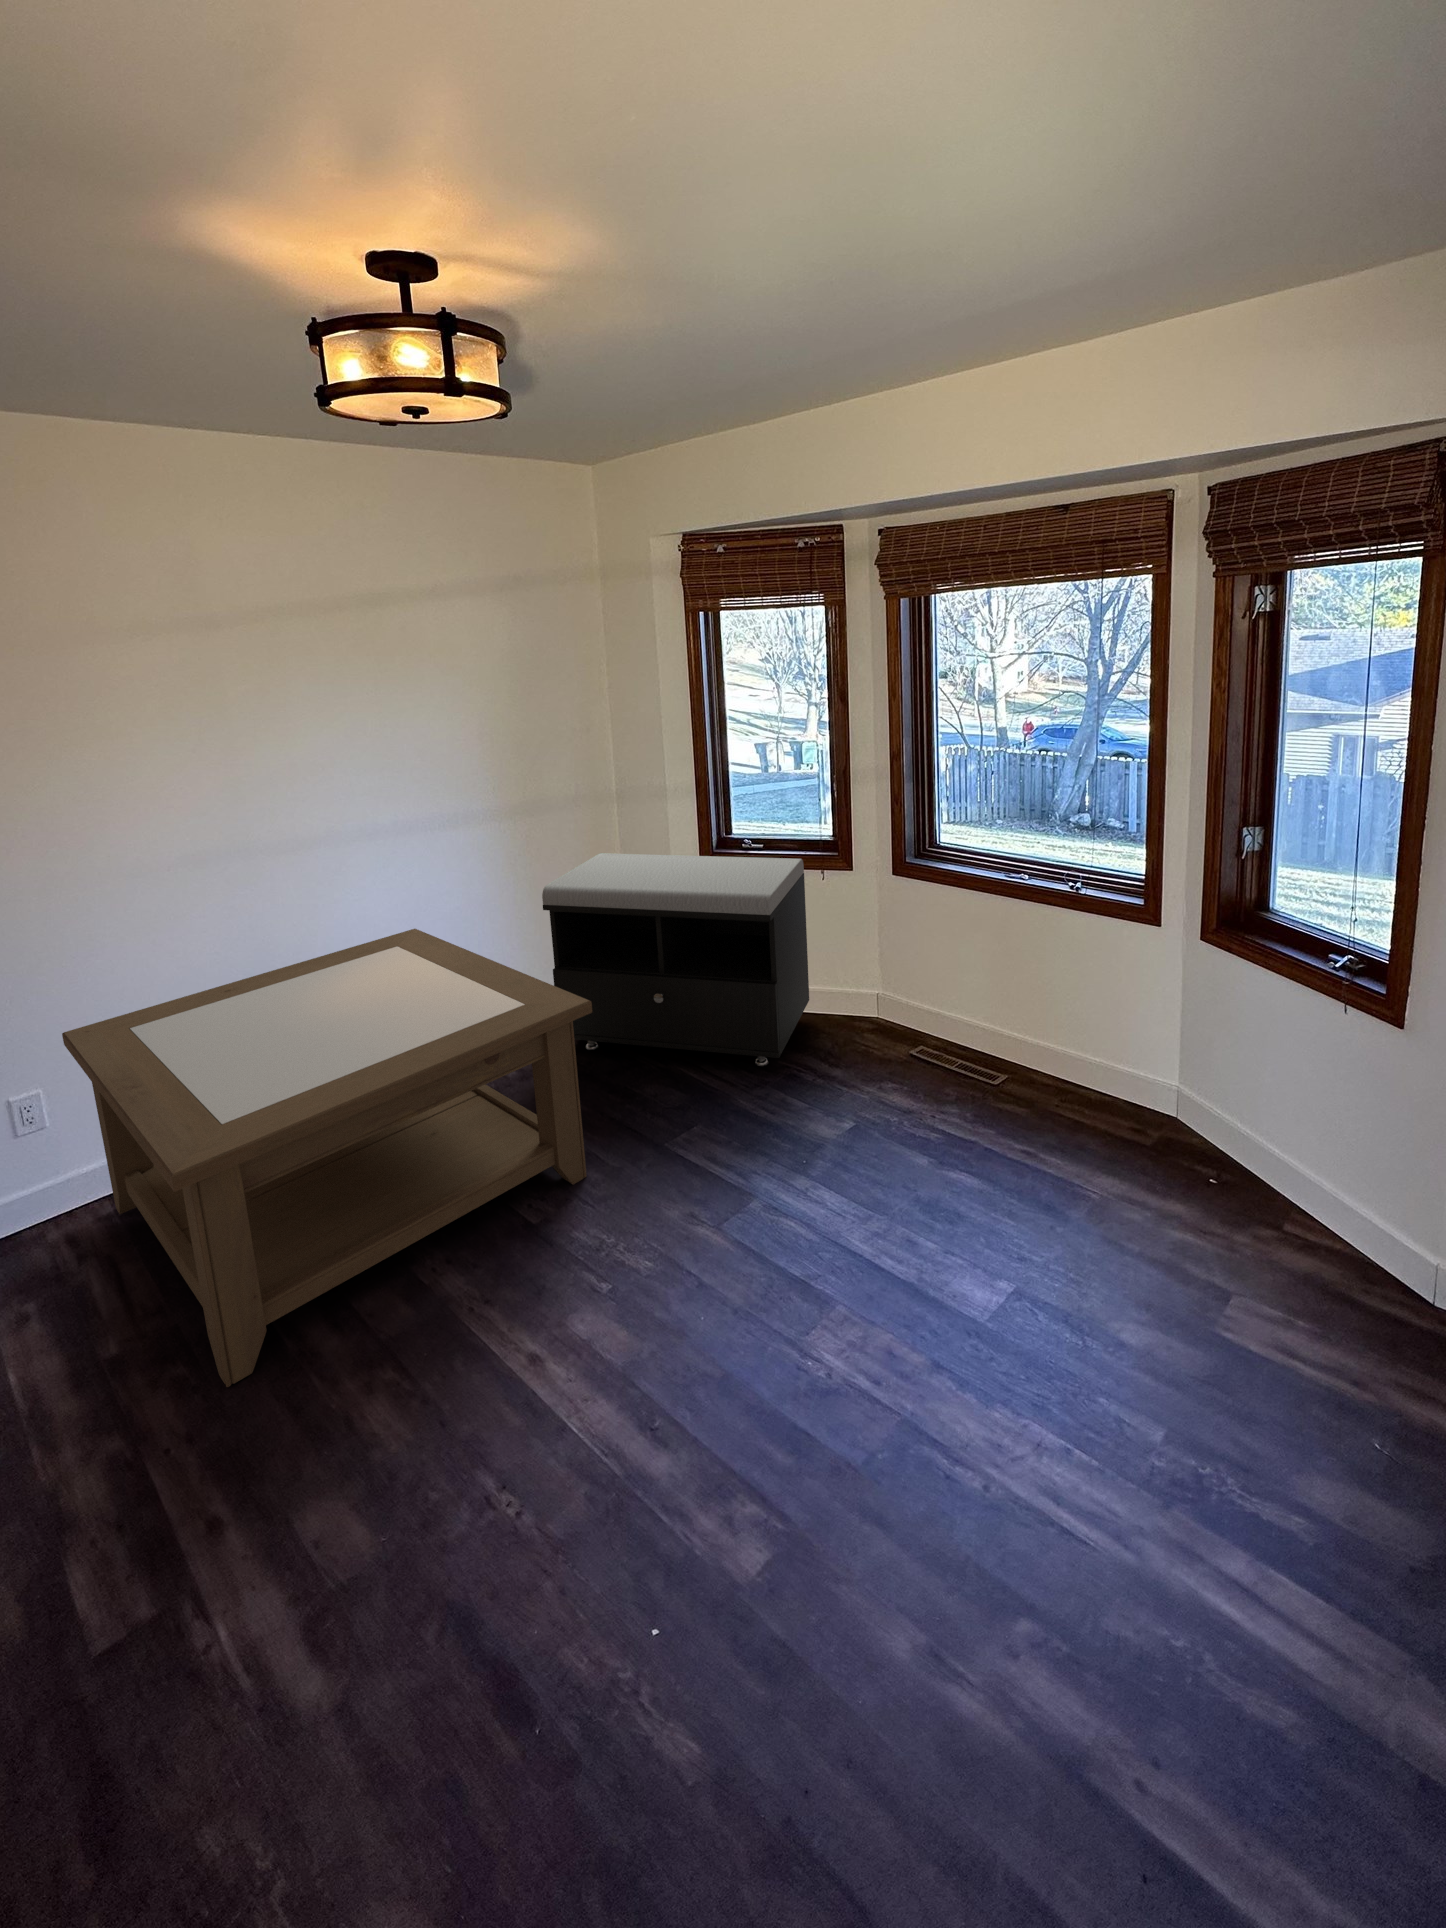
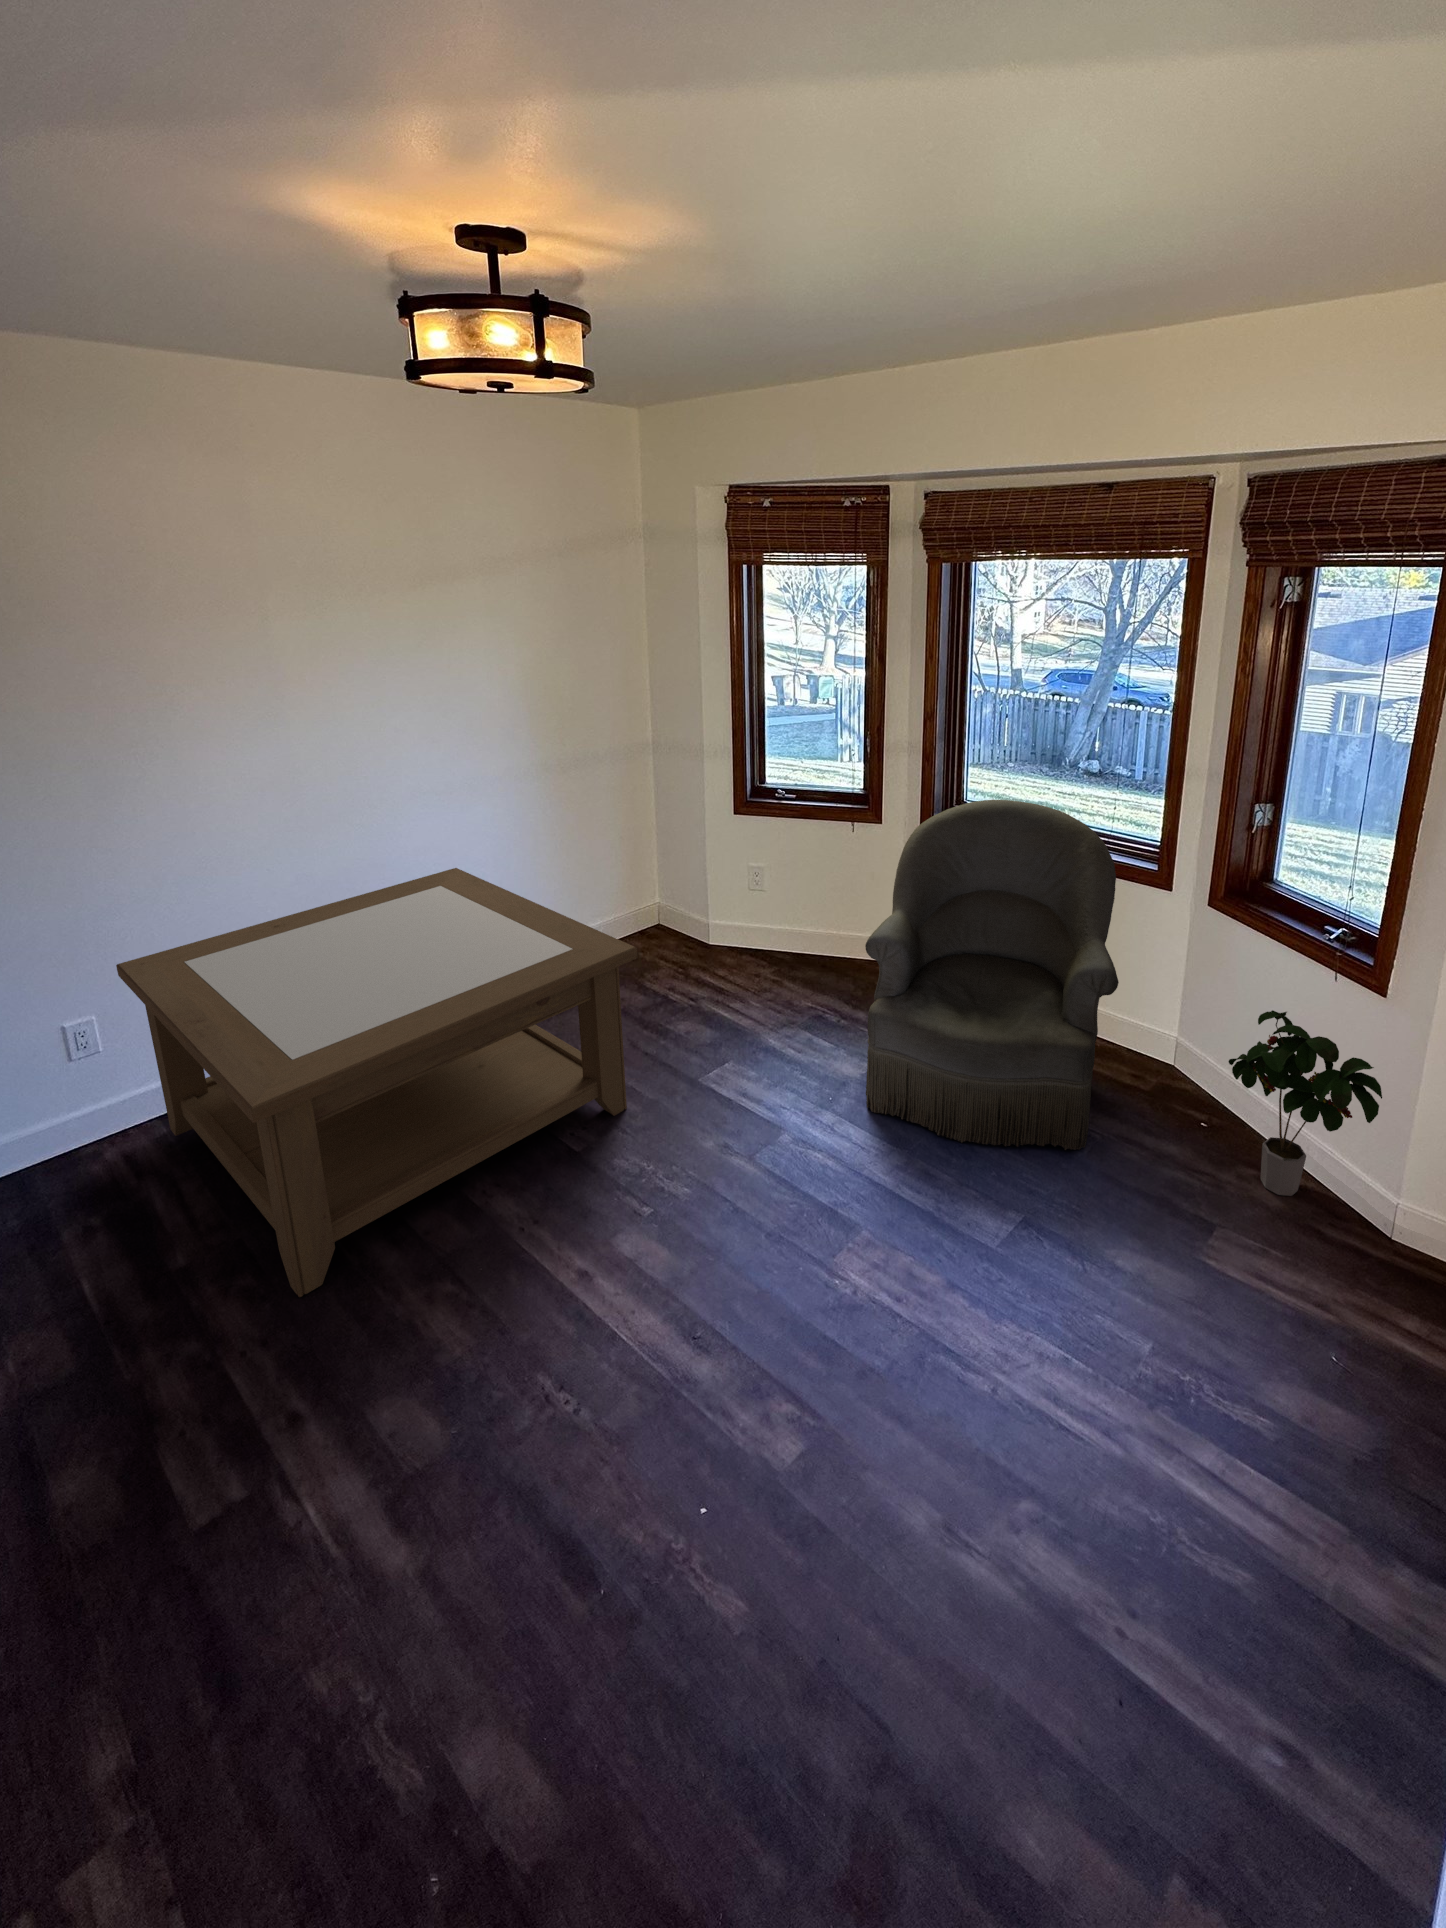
armchair: none [834,836,1107,1213] -> present [865,800,1119,1150]
storage bench: present [542,853,809,1066] -> none [582,798,835,1007]
potted plant: none [1235,1049,1411,1260] -> present [1228,1010,1382,1196]

